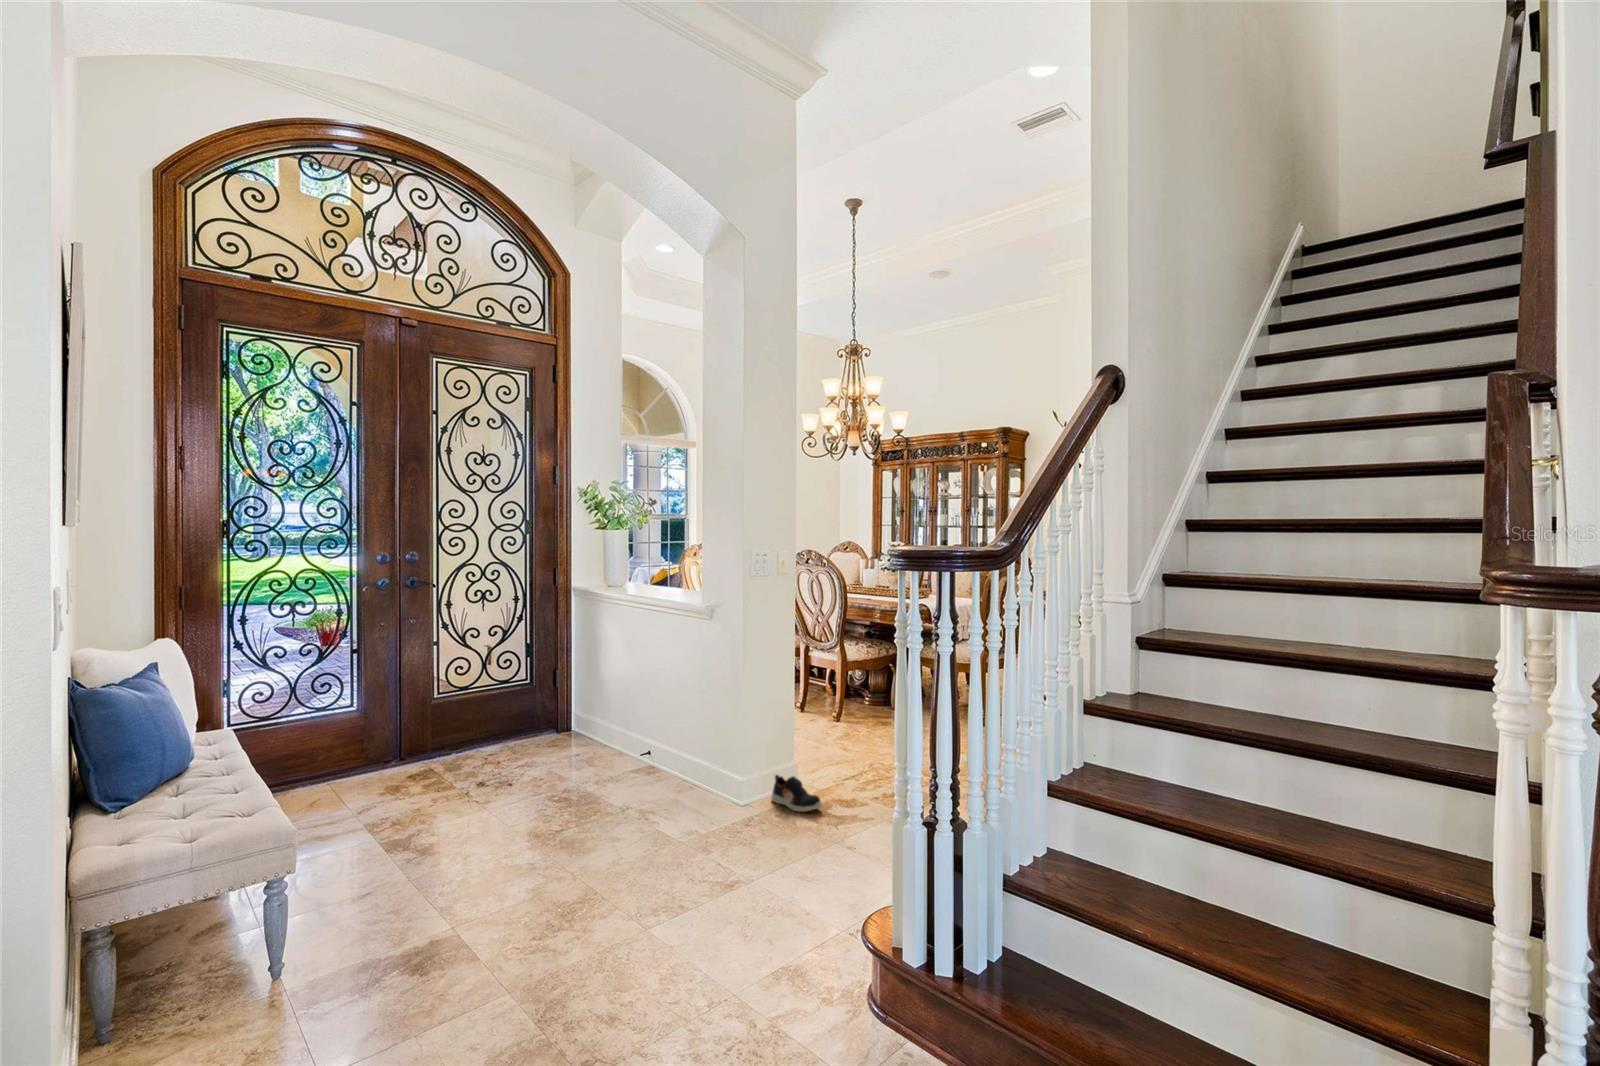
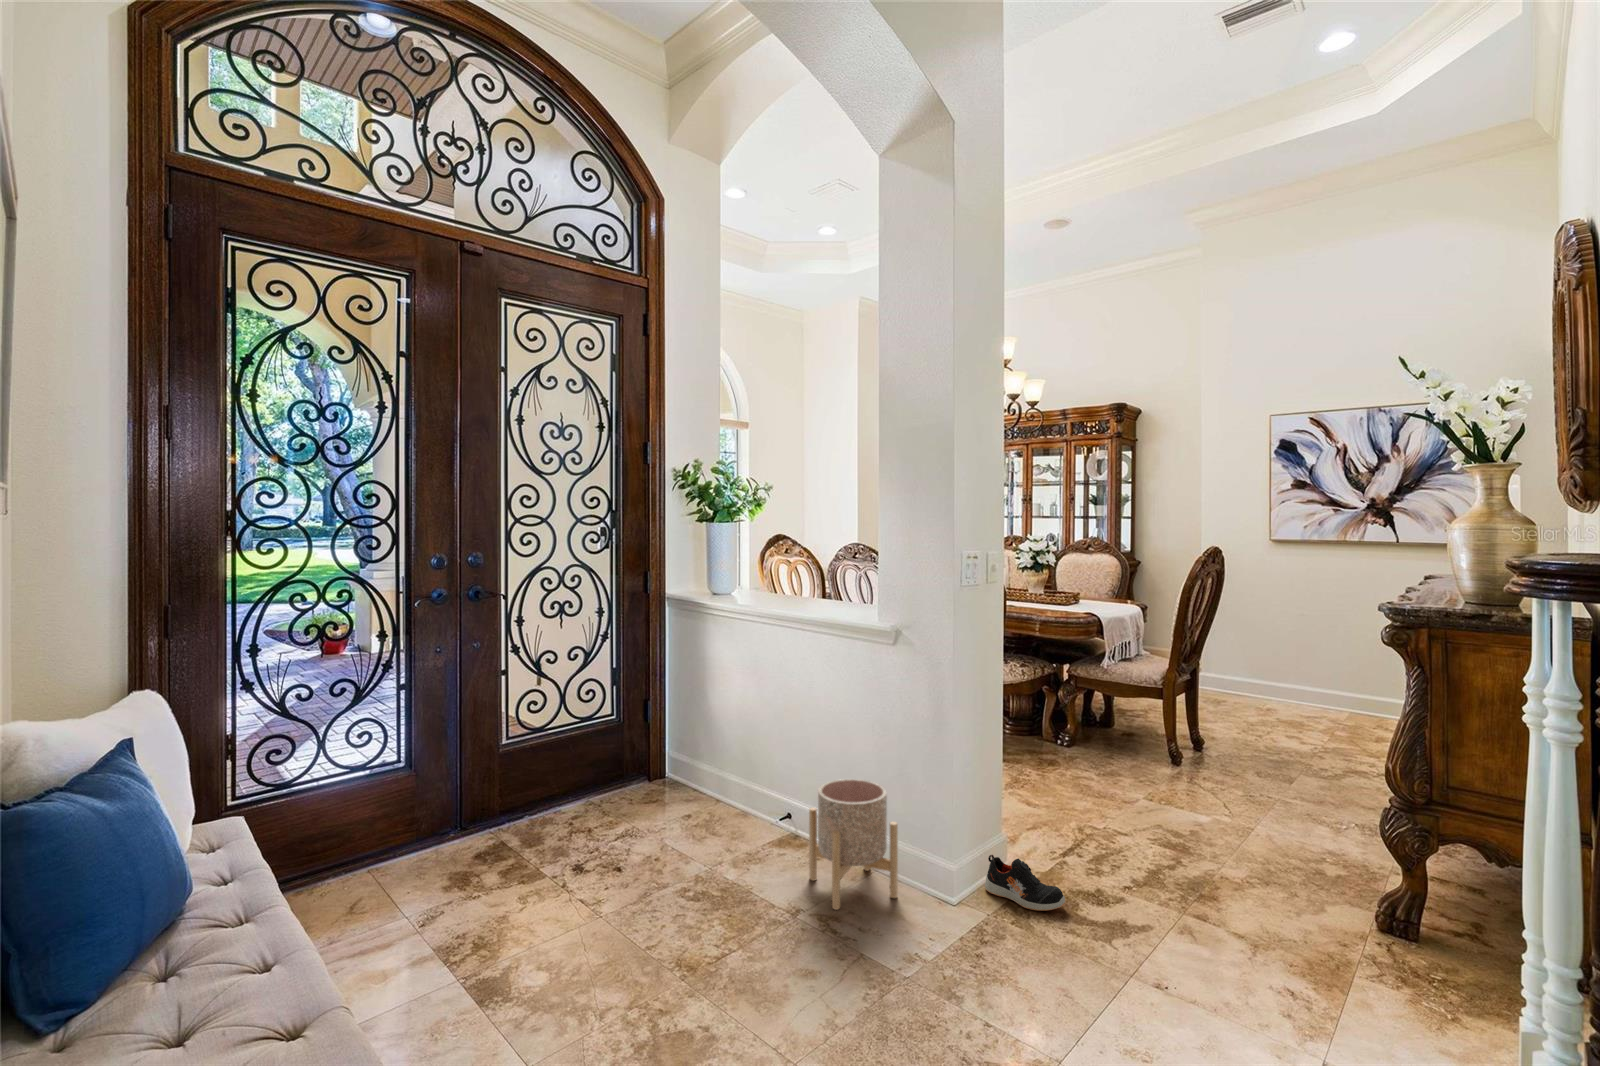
planter: none [646,720,704,810] -> present [809,779,898,910]

